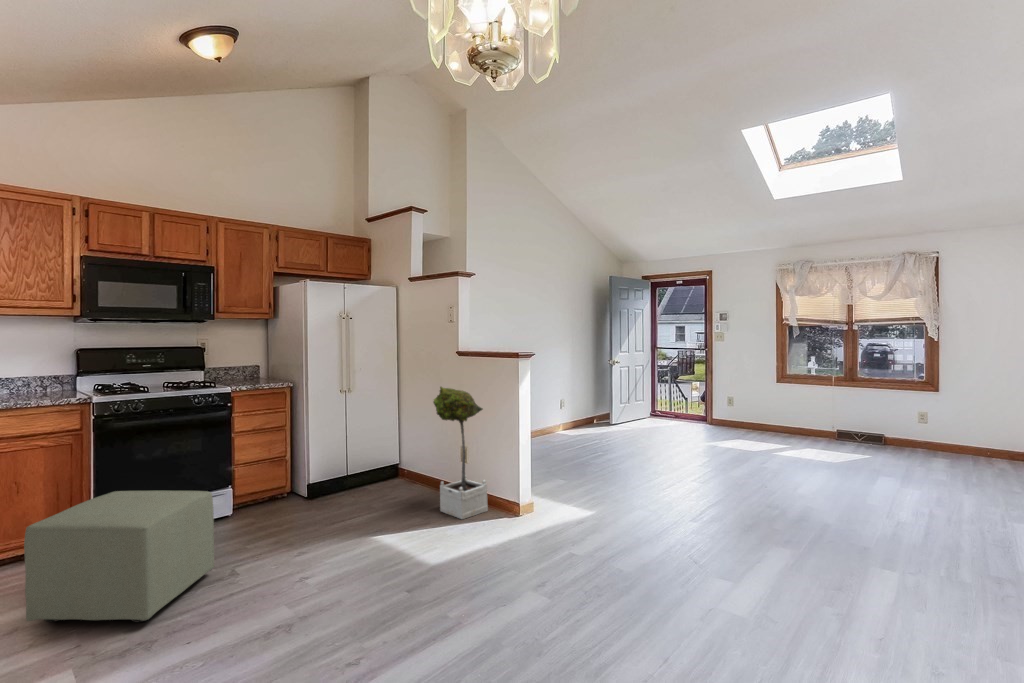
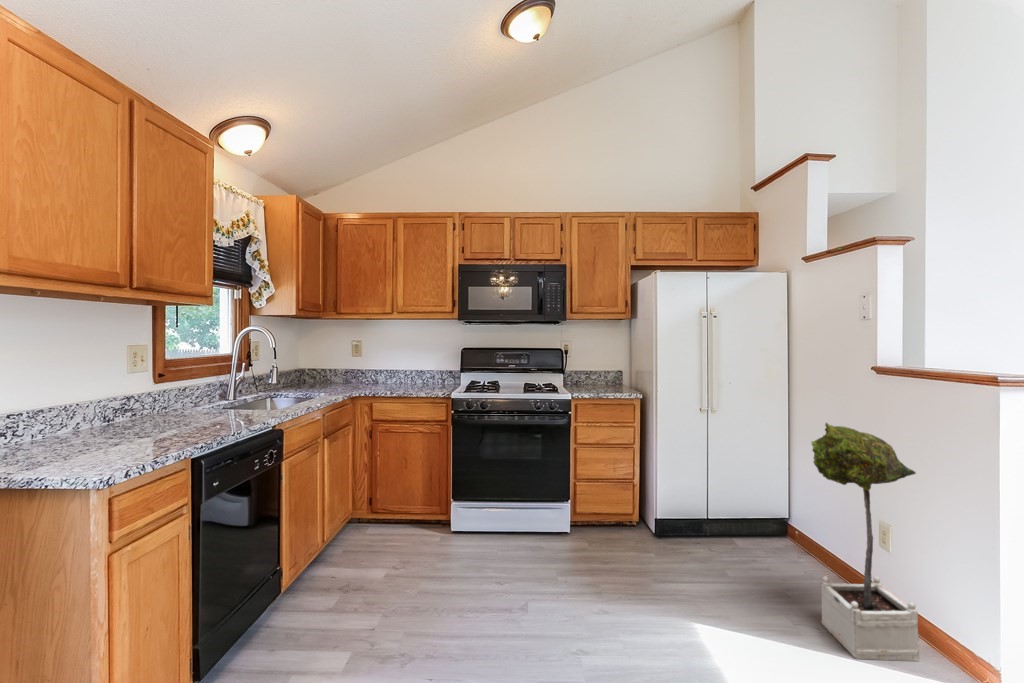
ottoman: present [24,491,214,622] -> none [349,485,499,637]

